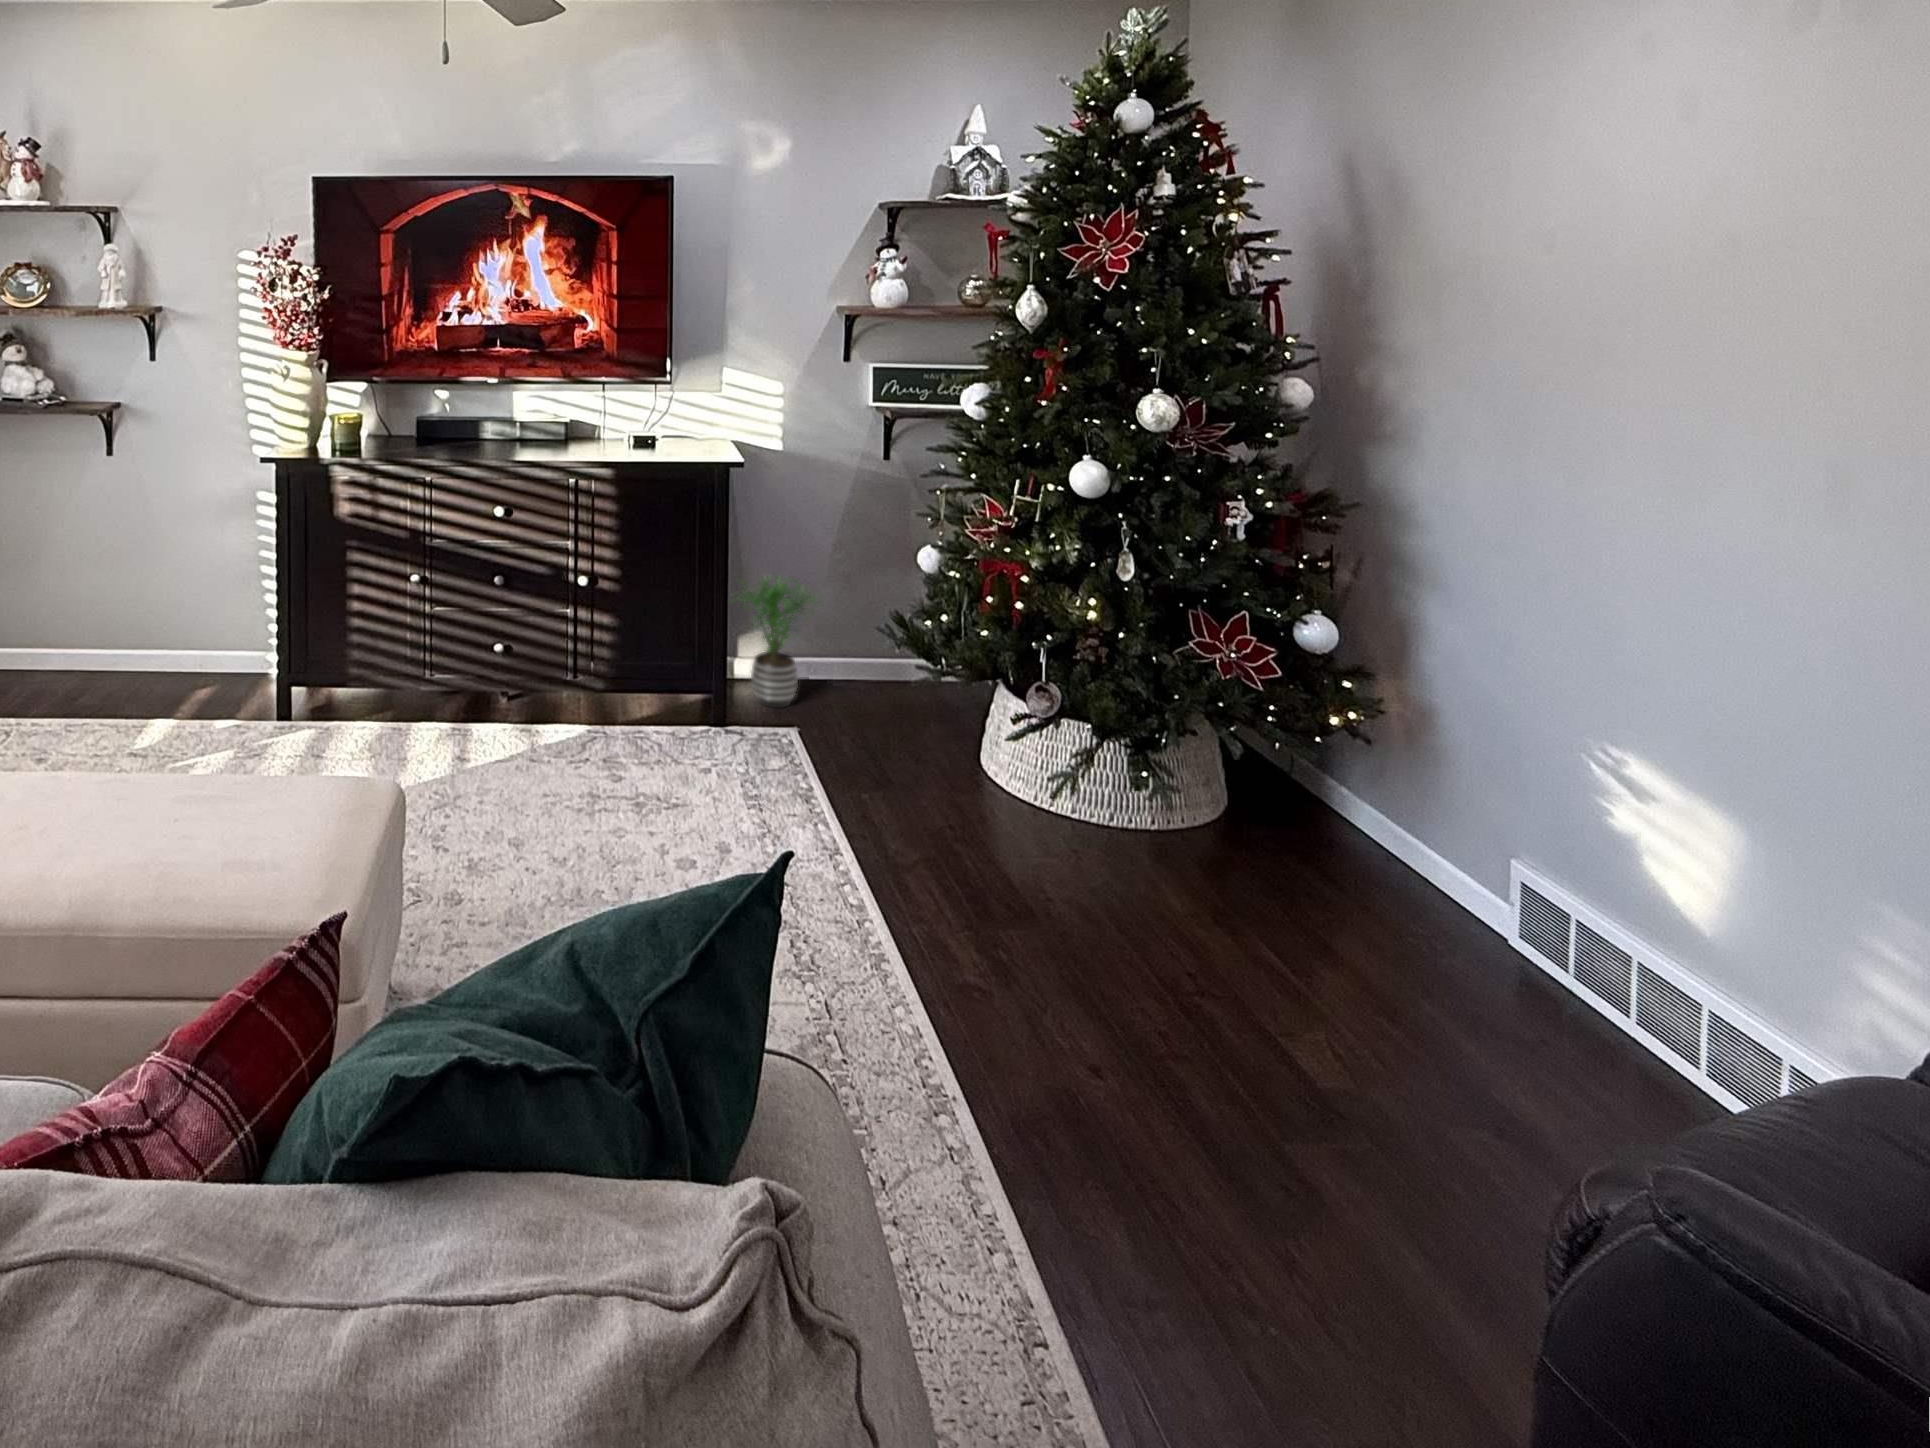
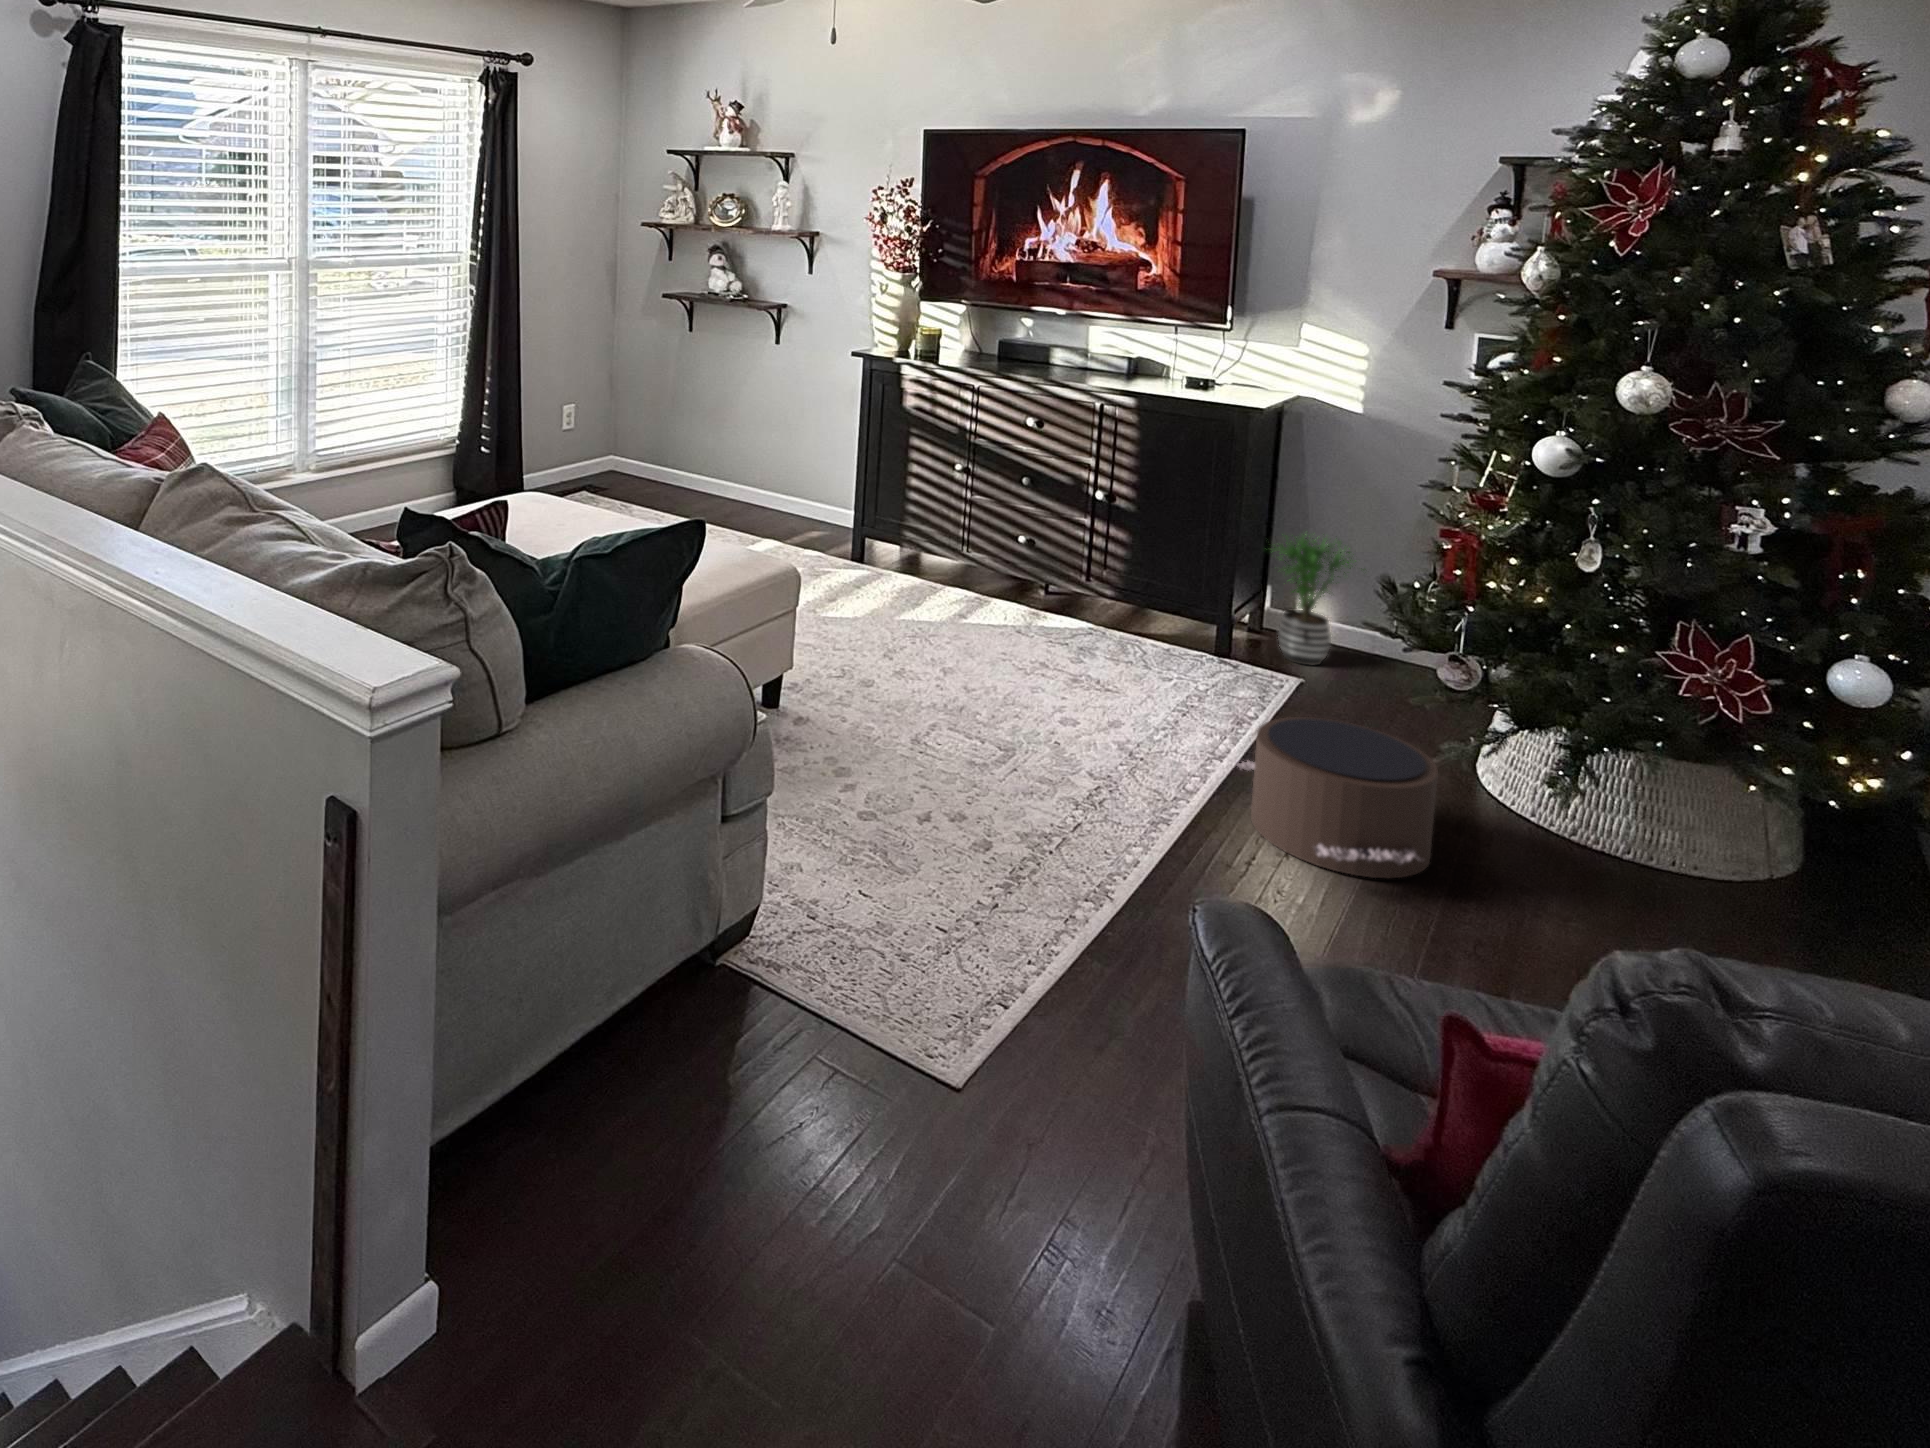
pouf: none [892,788,1131,969] -> present [1237,717,1438,878]

